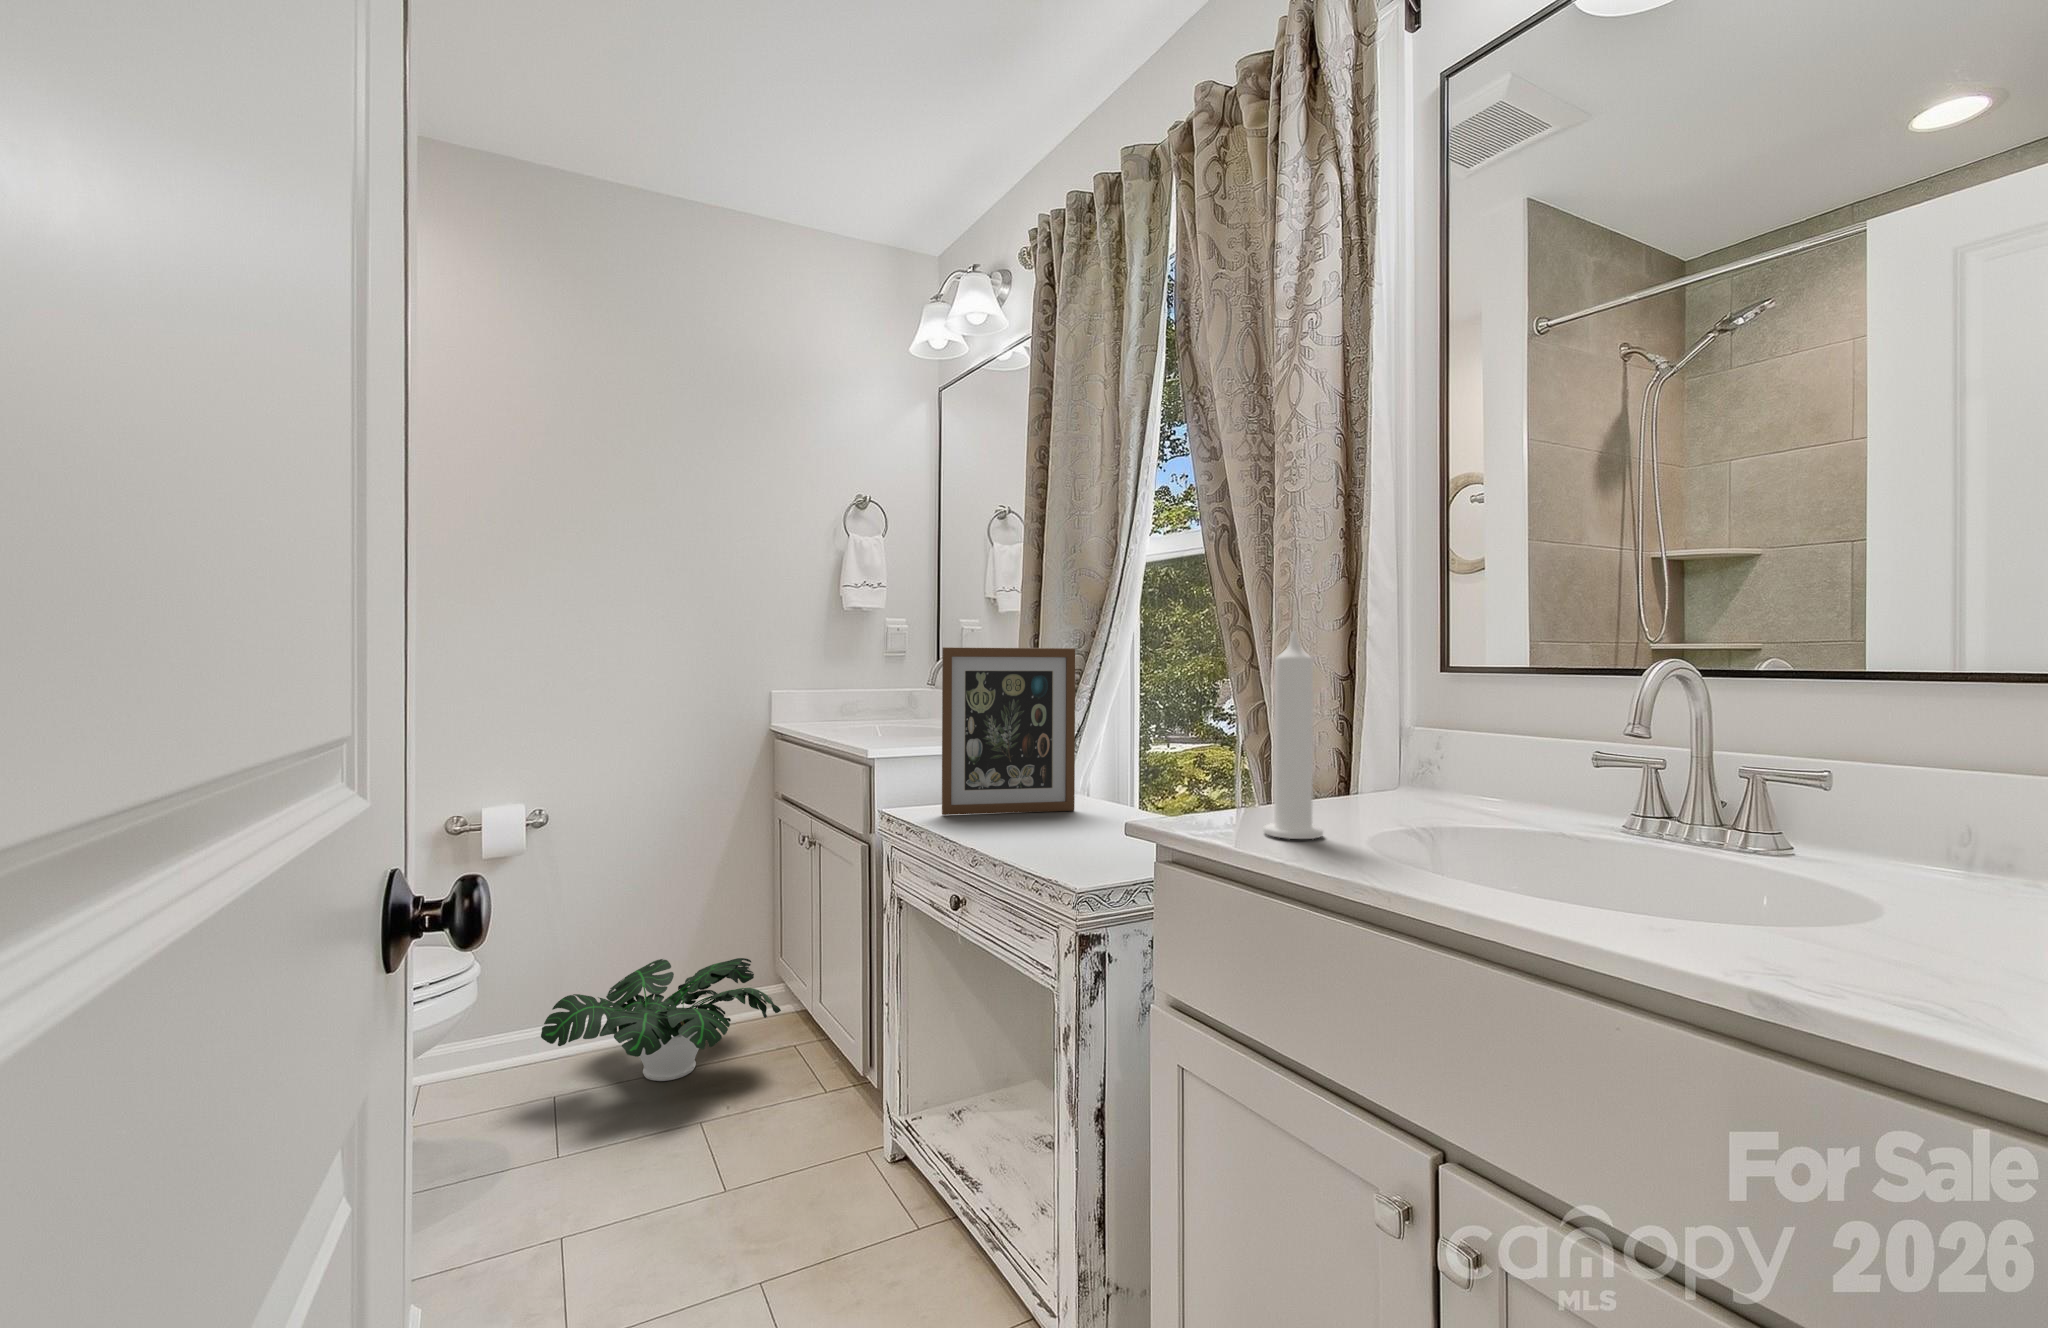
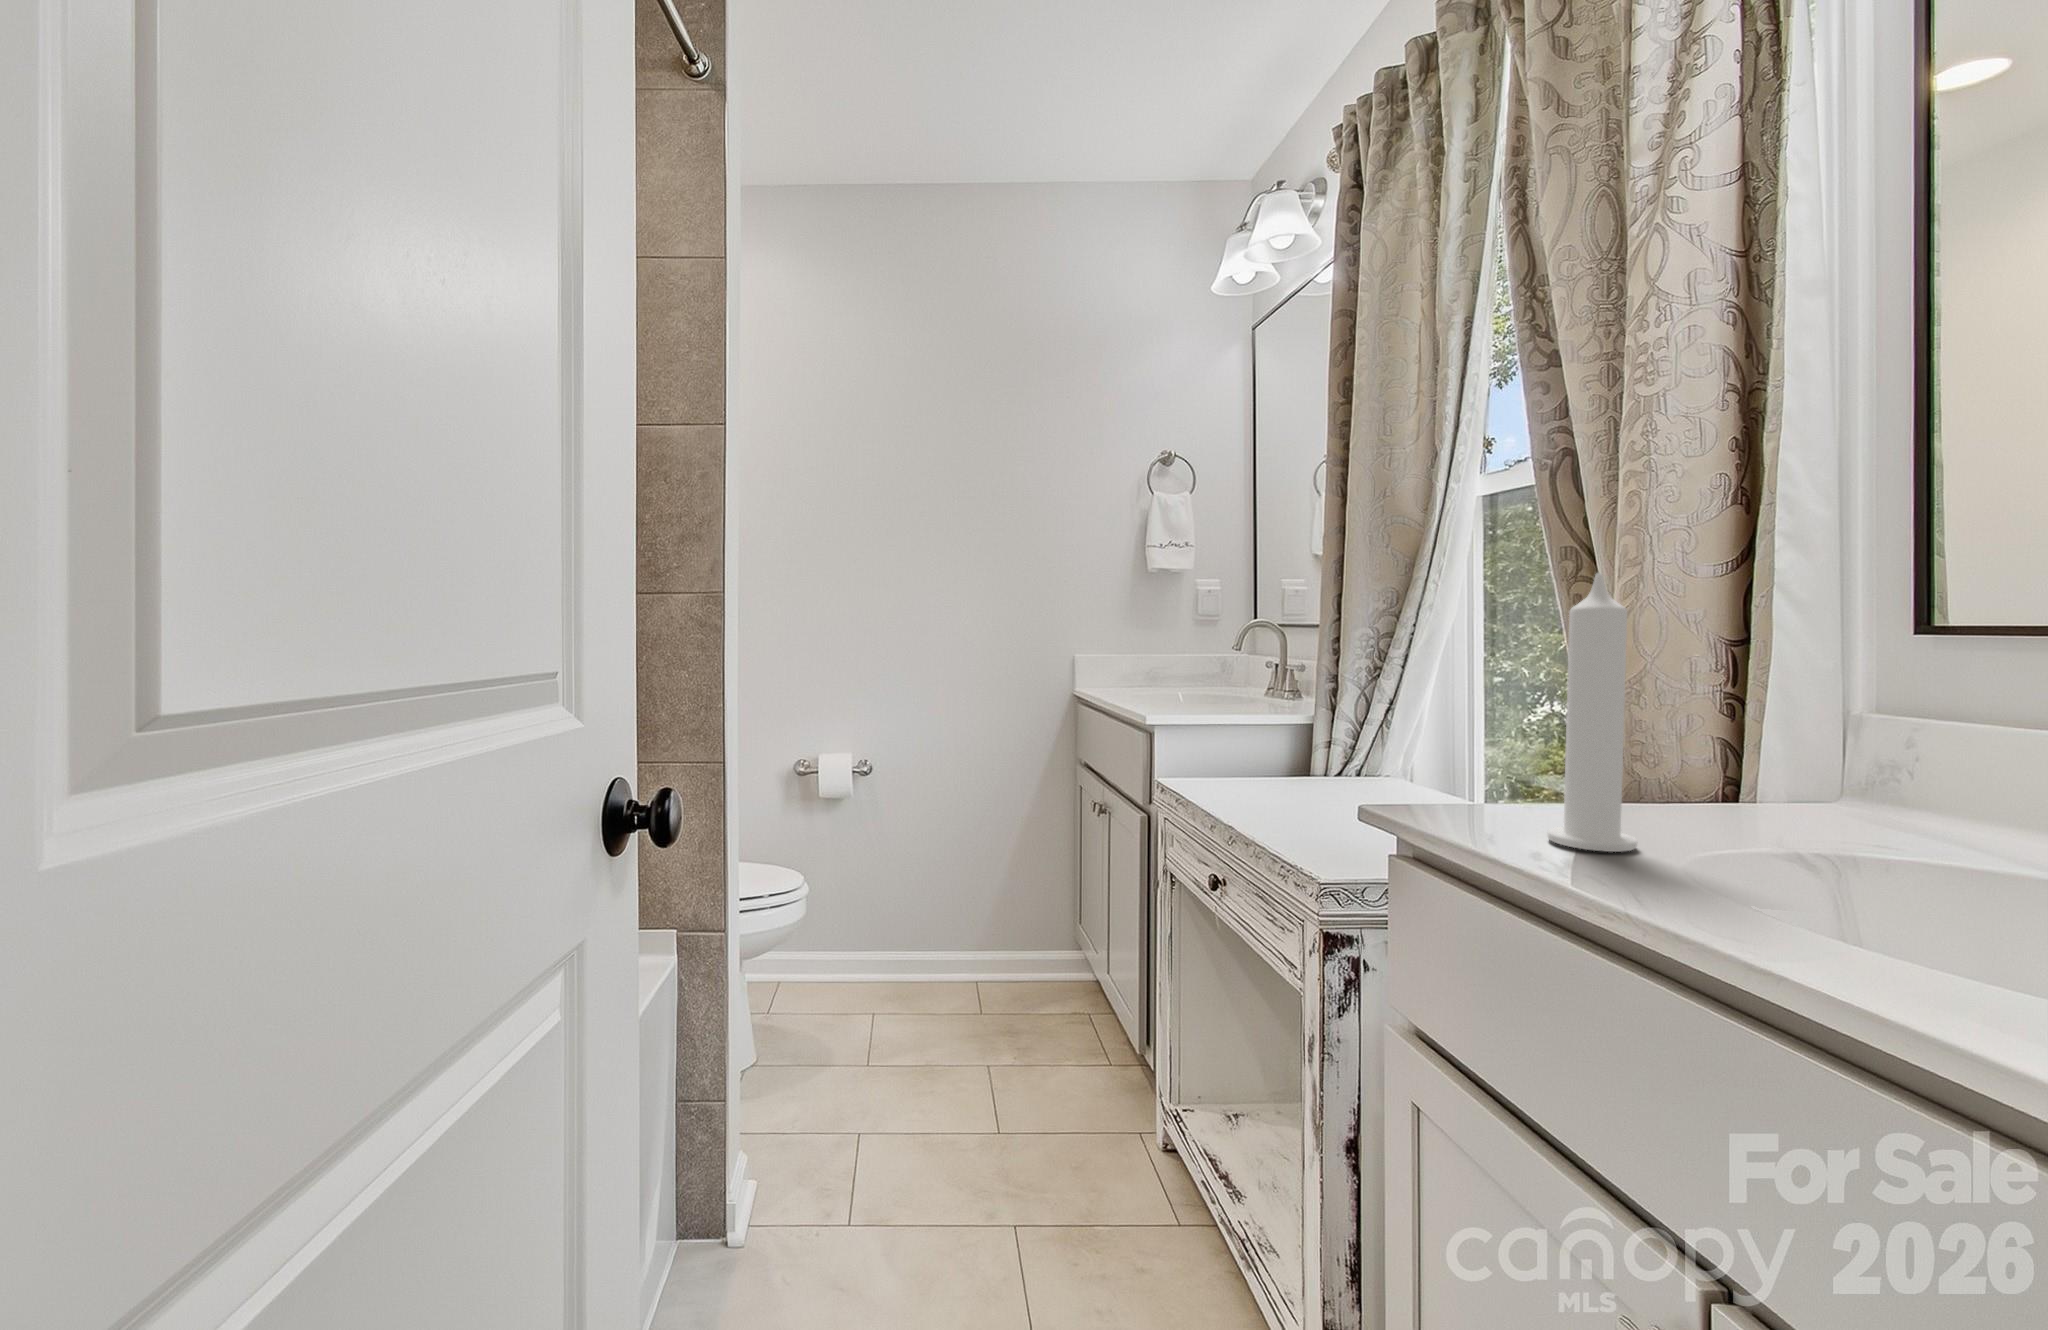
picture frame: present [942,647,1075,815] -> none [1218,608,1378,794]
potted plant: present [541,958,781,1081] -> none [861,907,1071,1022]

